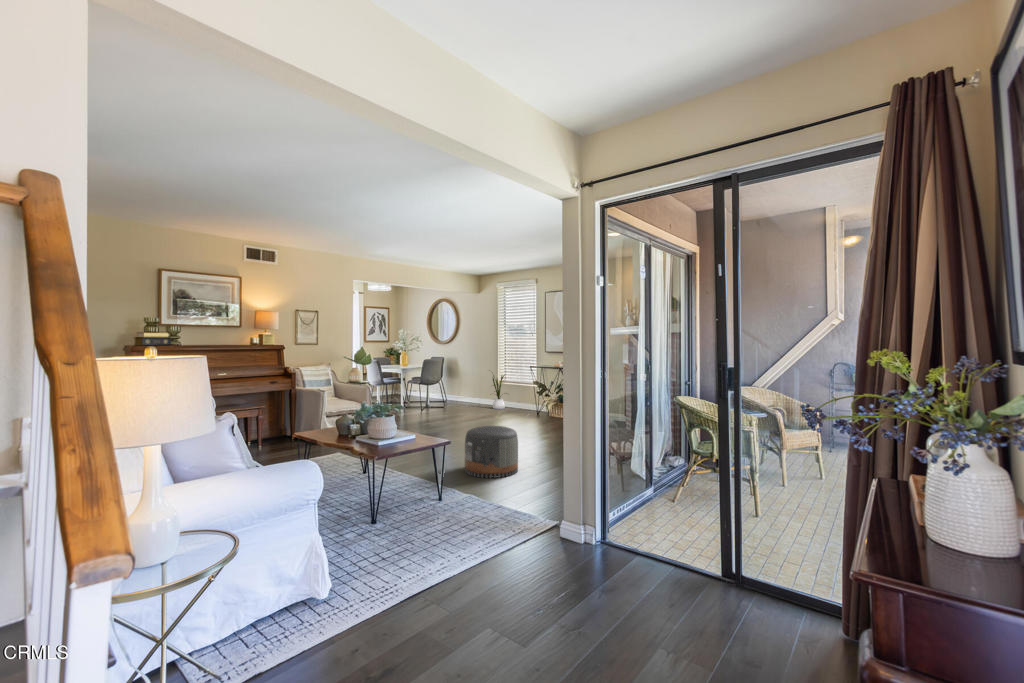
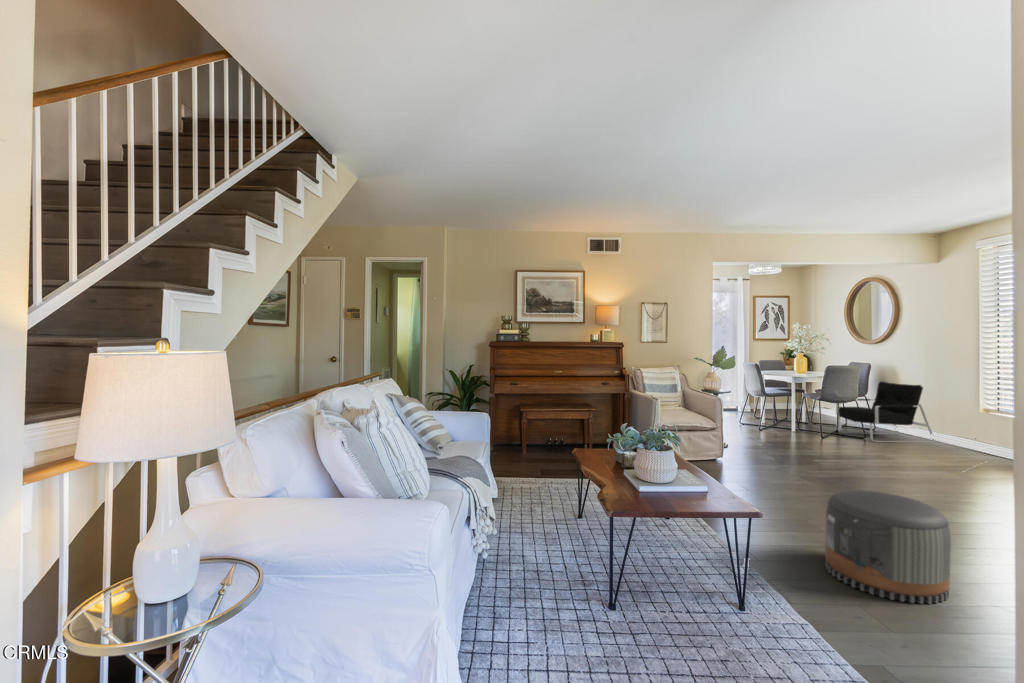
armchair: none [427,369,479,409] -> present [836,382,935,442]
house plant: present [493,375,505,409] -> none [948,386,1000,456]

